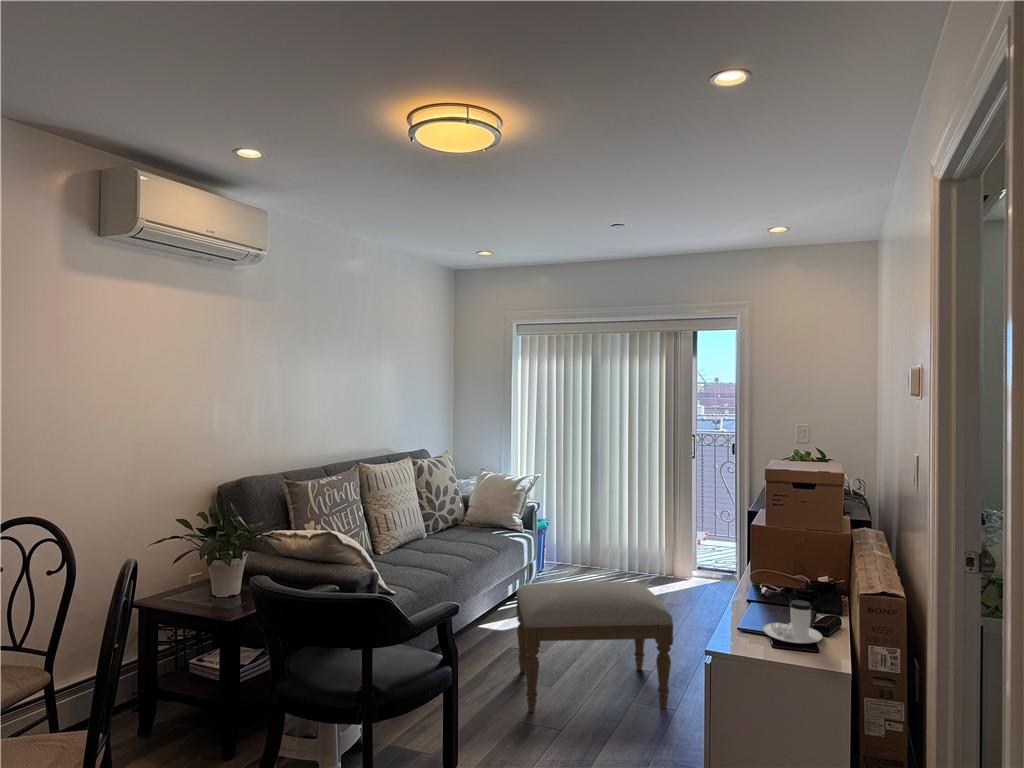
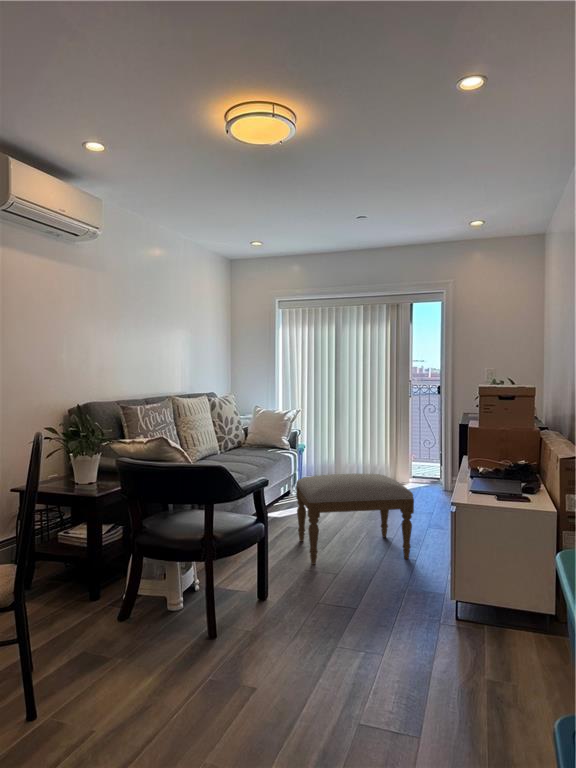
coffee cup: present [763,600,822,643] -> none [488,468,530,496]

